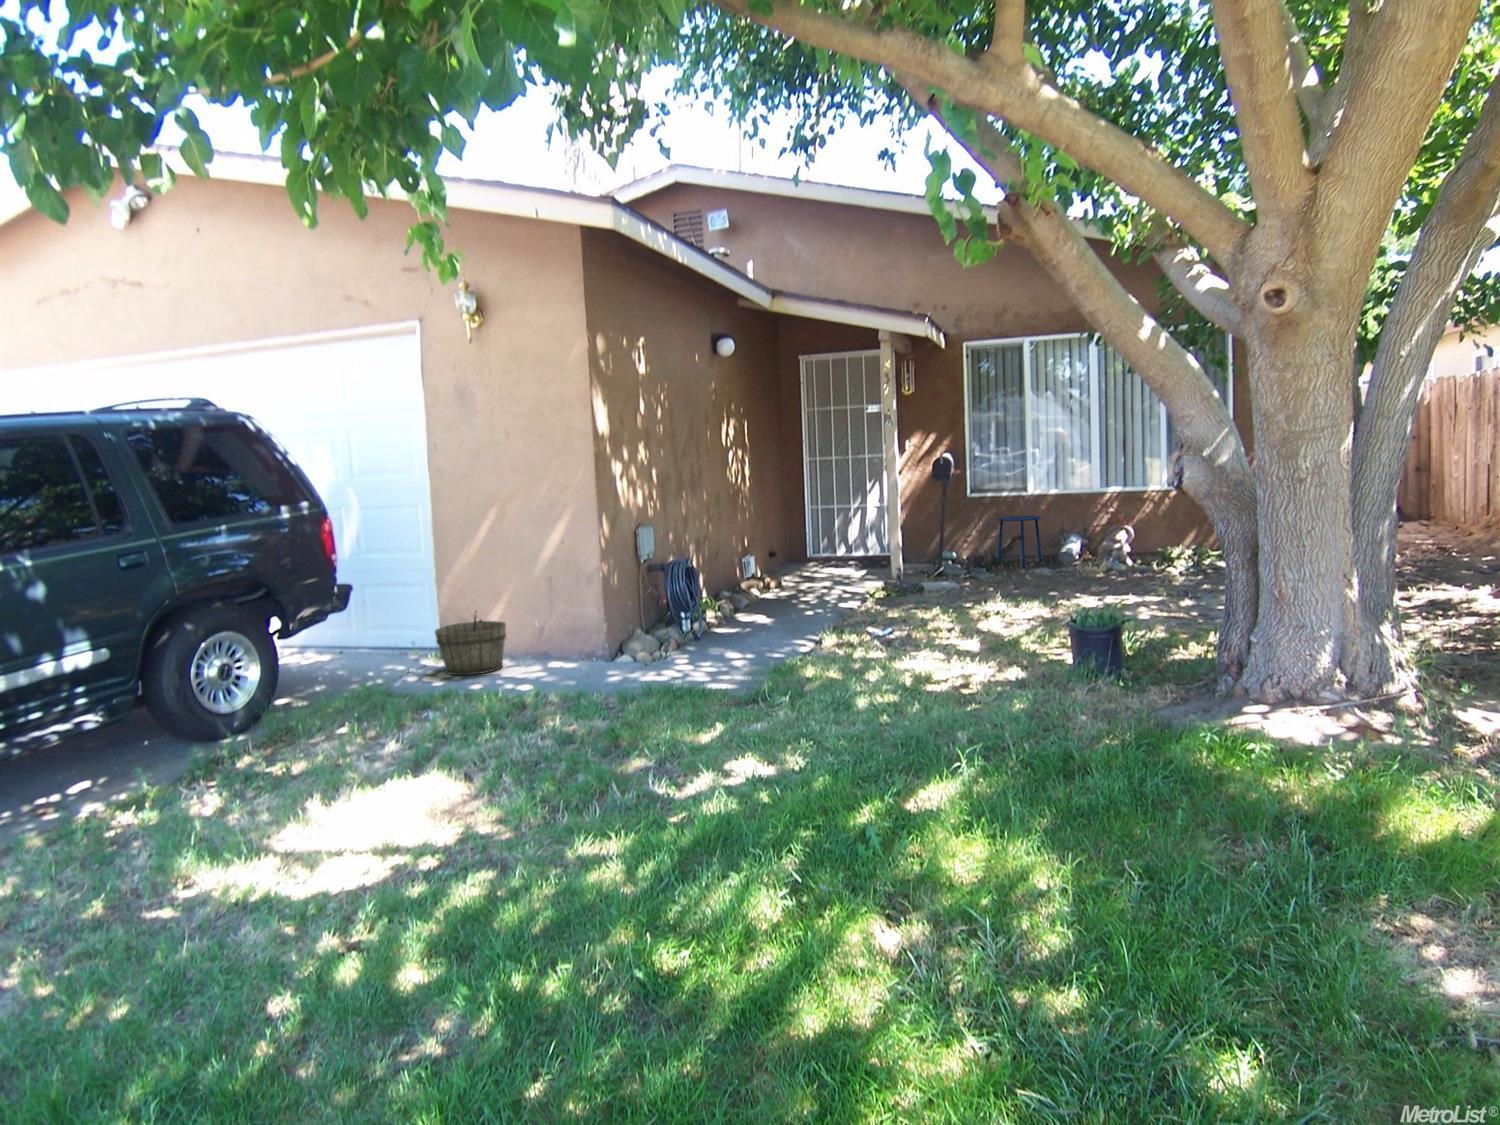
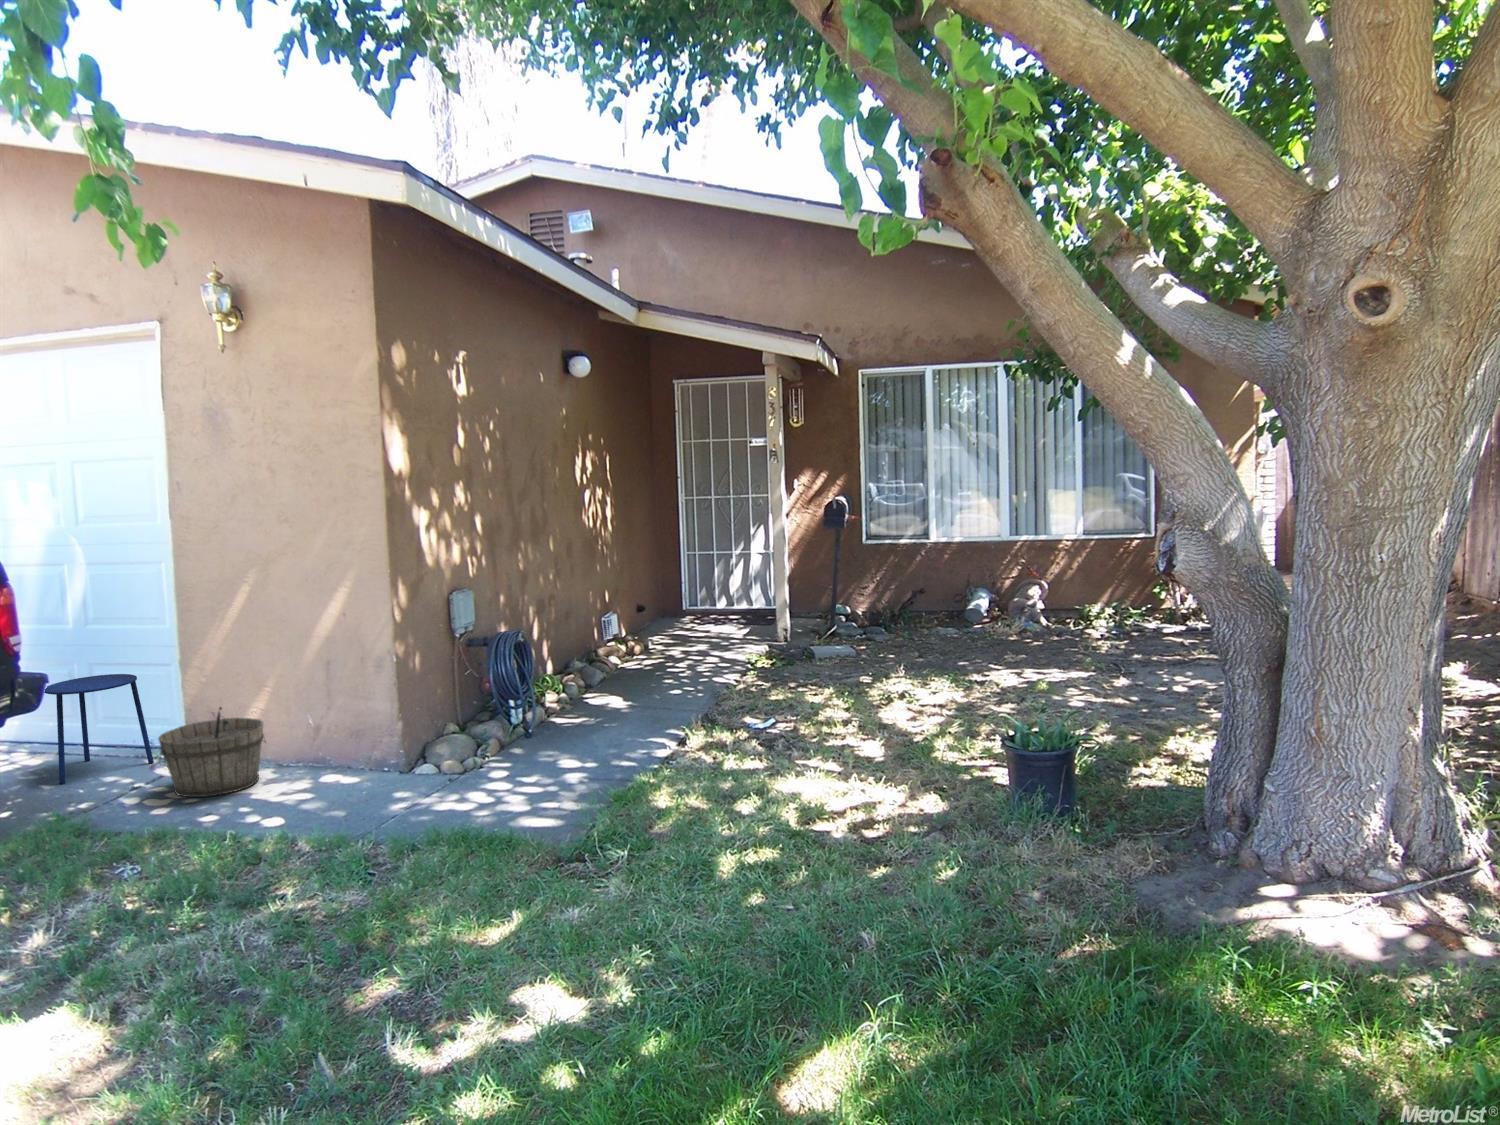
side table: present [998,516,1042,568] -> present [44,674,154,784]

